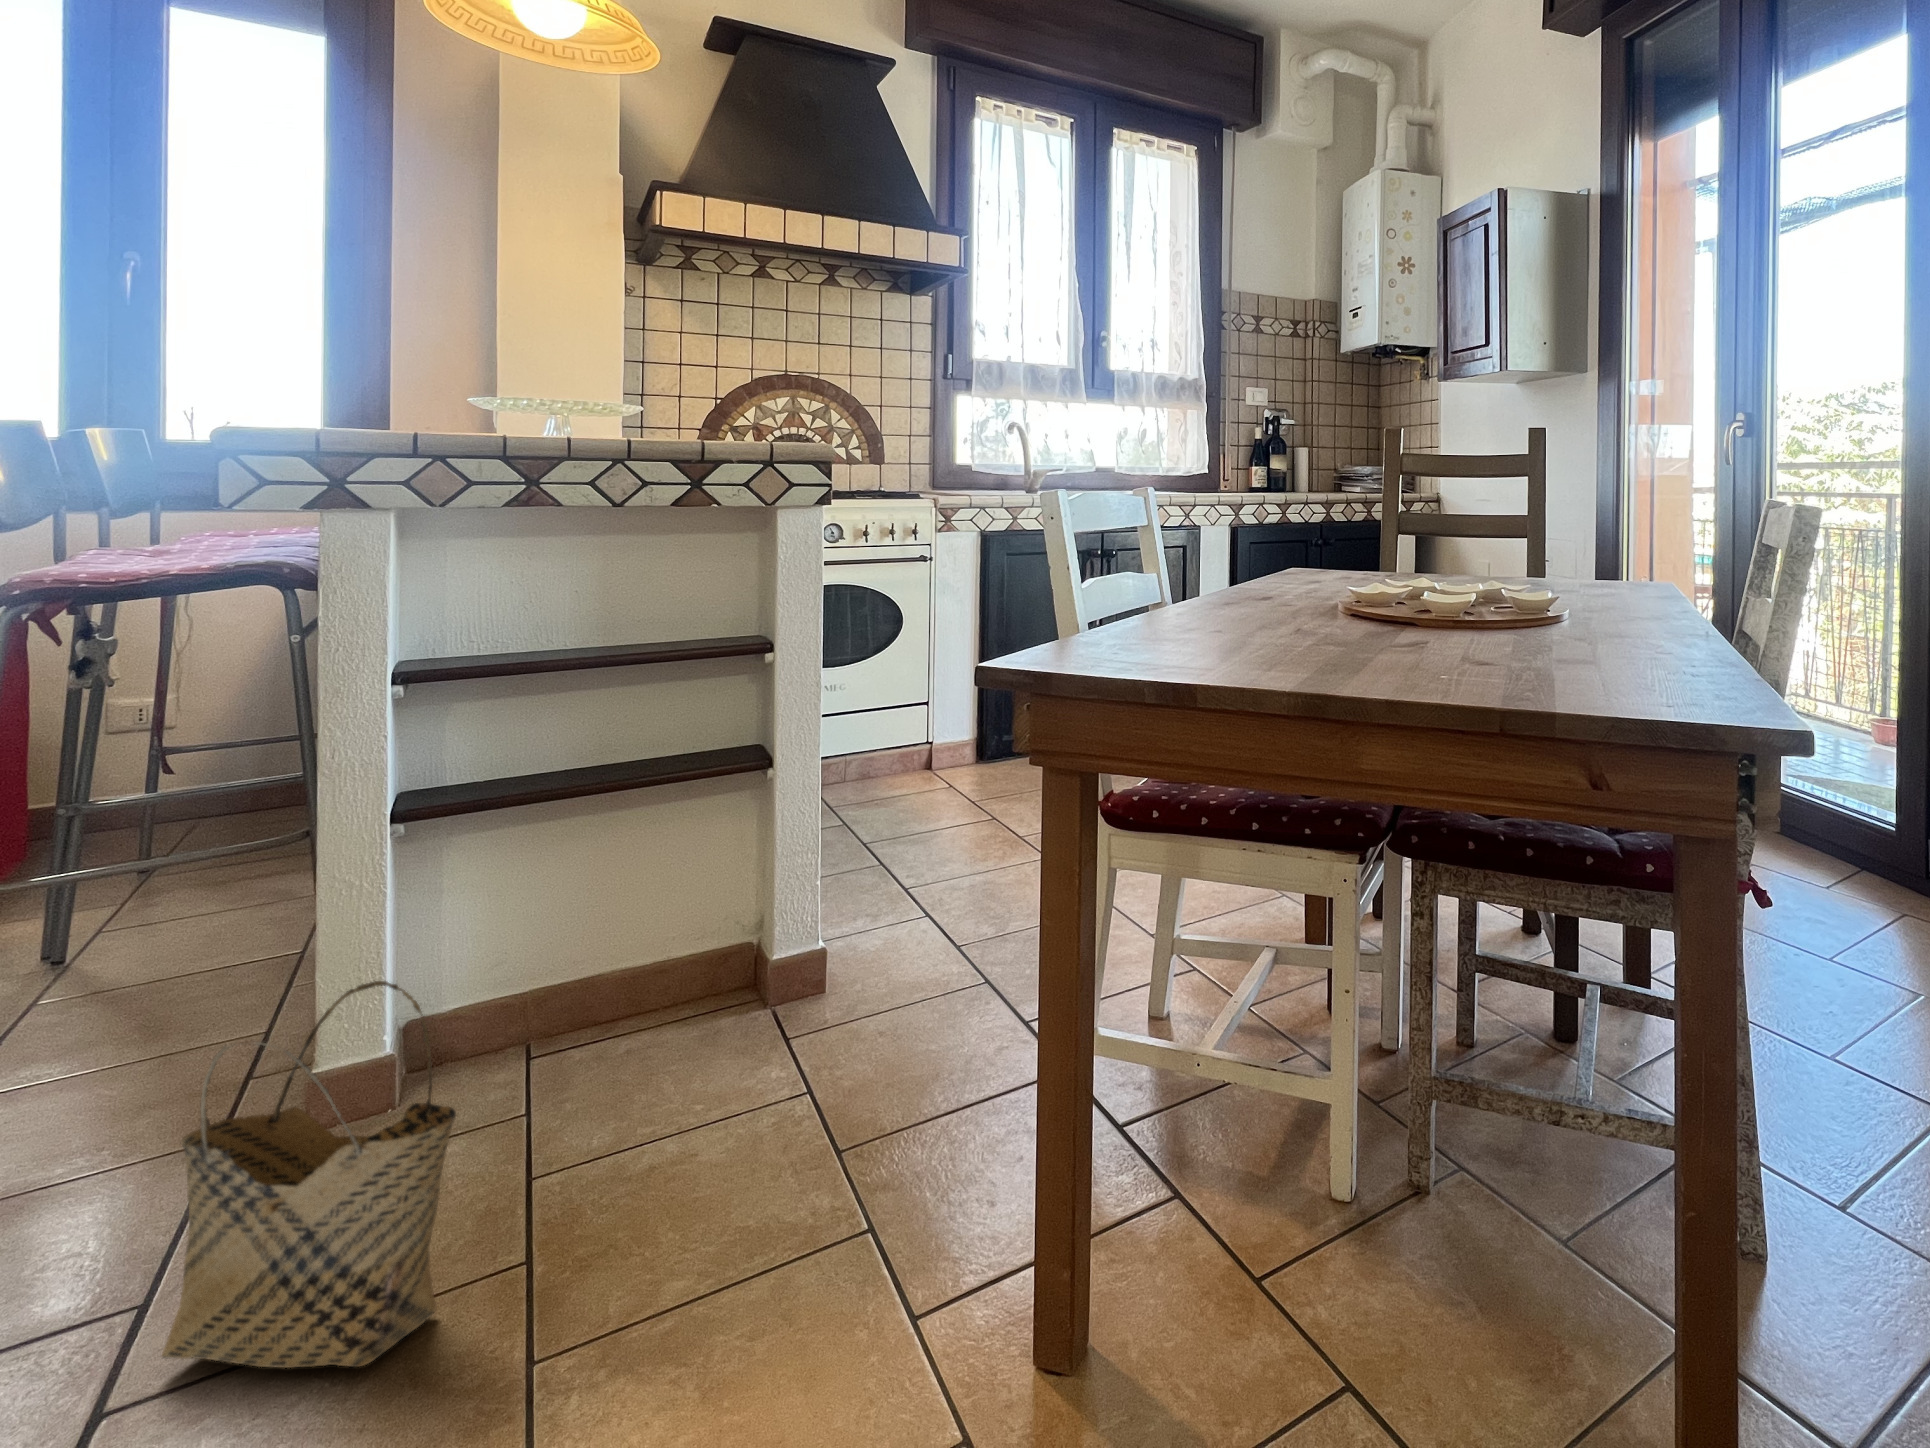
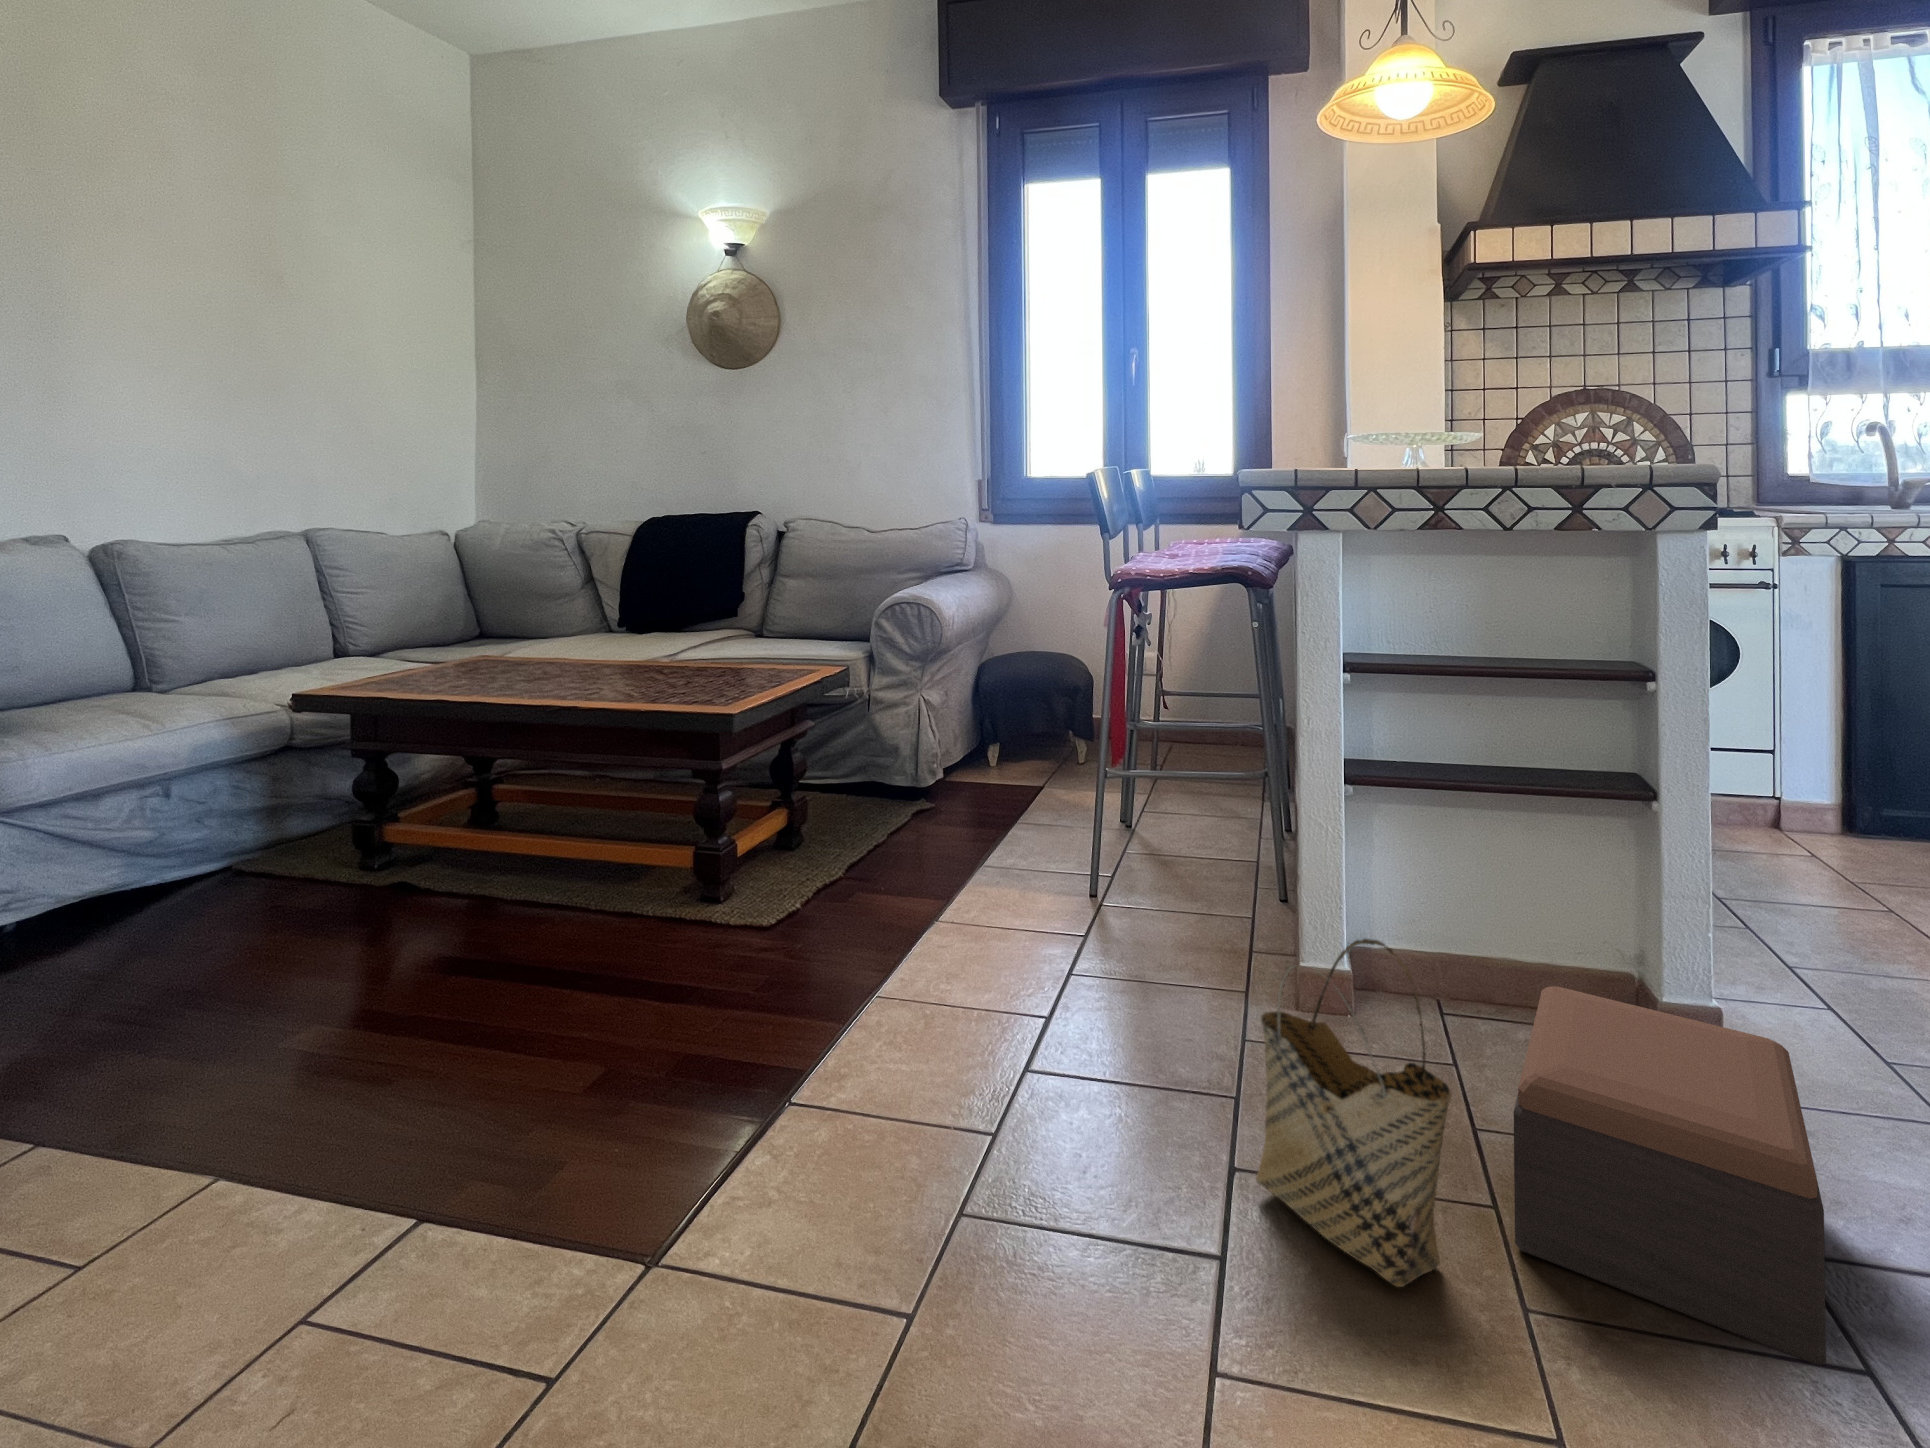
footstool: none [542,942,838,1246] -> present [1514,987,1826,1366]

